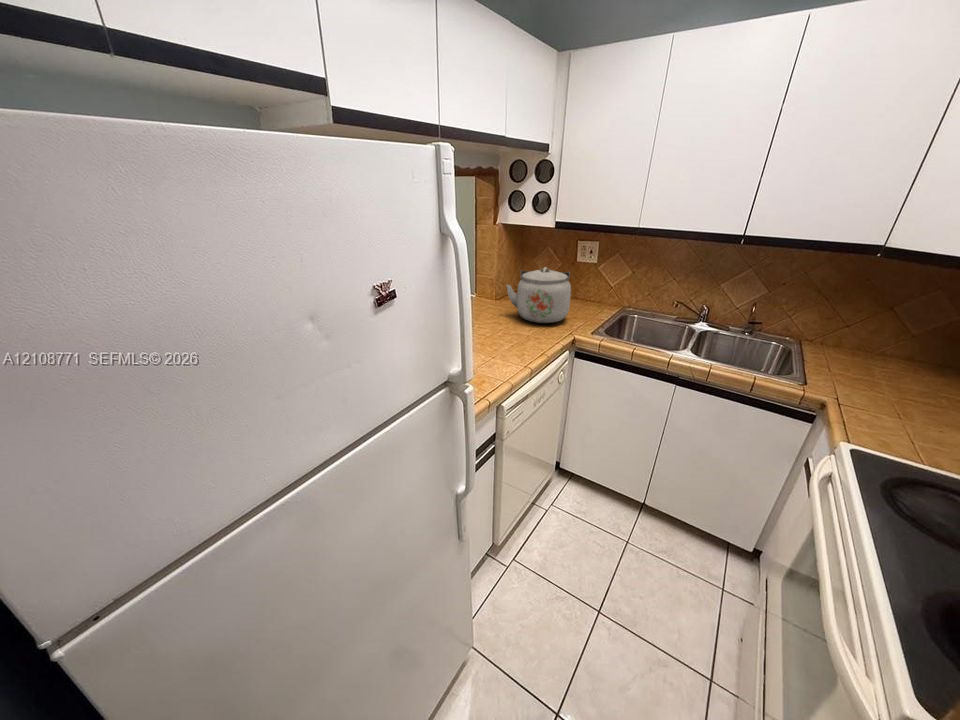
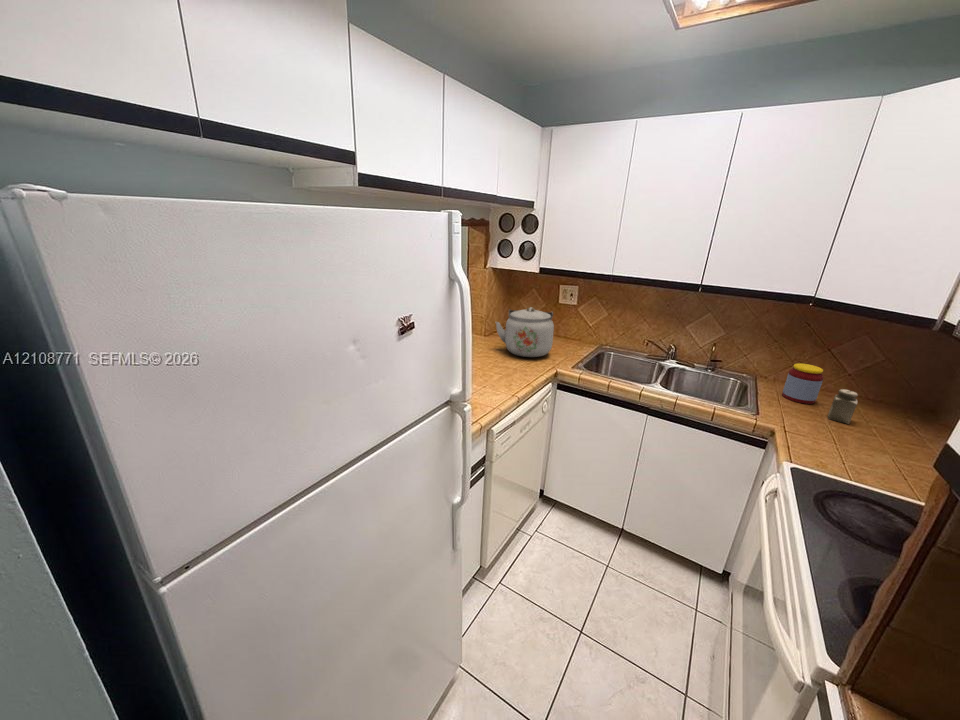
jar: none [833,325,886,371] -> present [782,363,824,404]
salt shaker: none [889,355,929,395] -> present [828,390,858,424]

